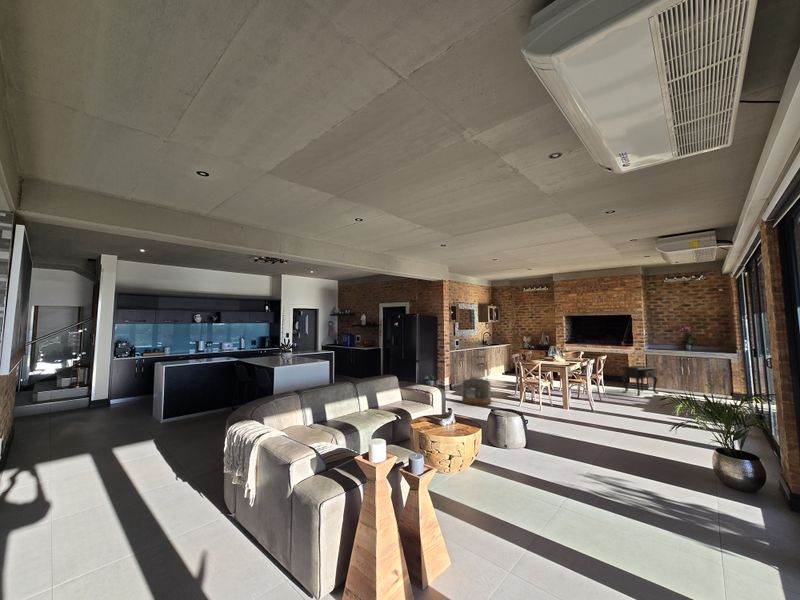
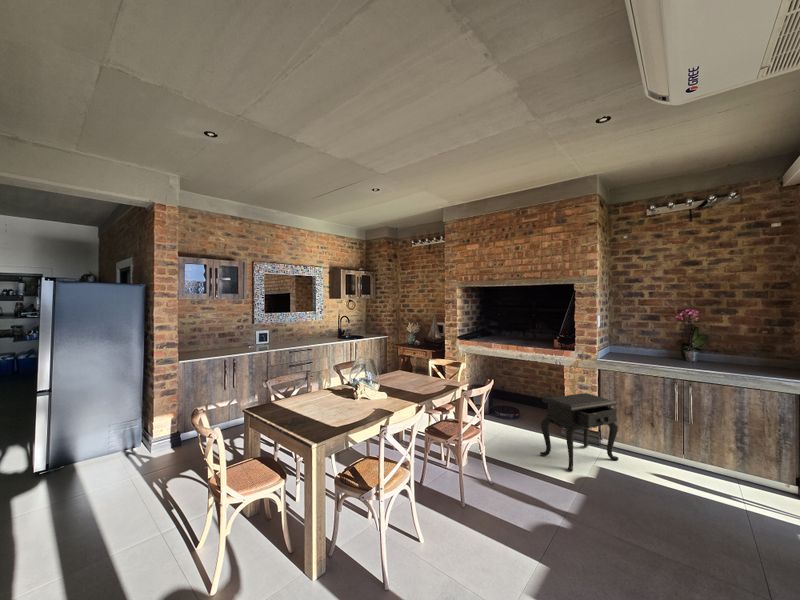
pouf: present [462,379,491,406] -> none [48,443,152,543]

